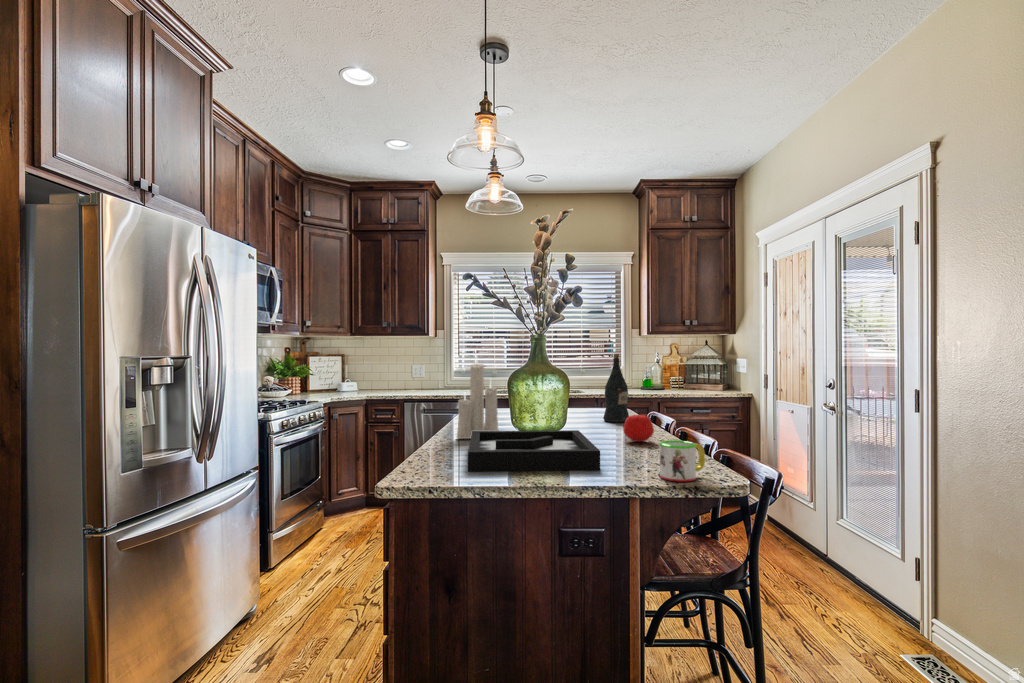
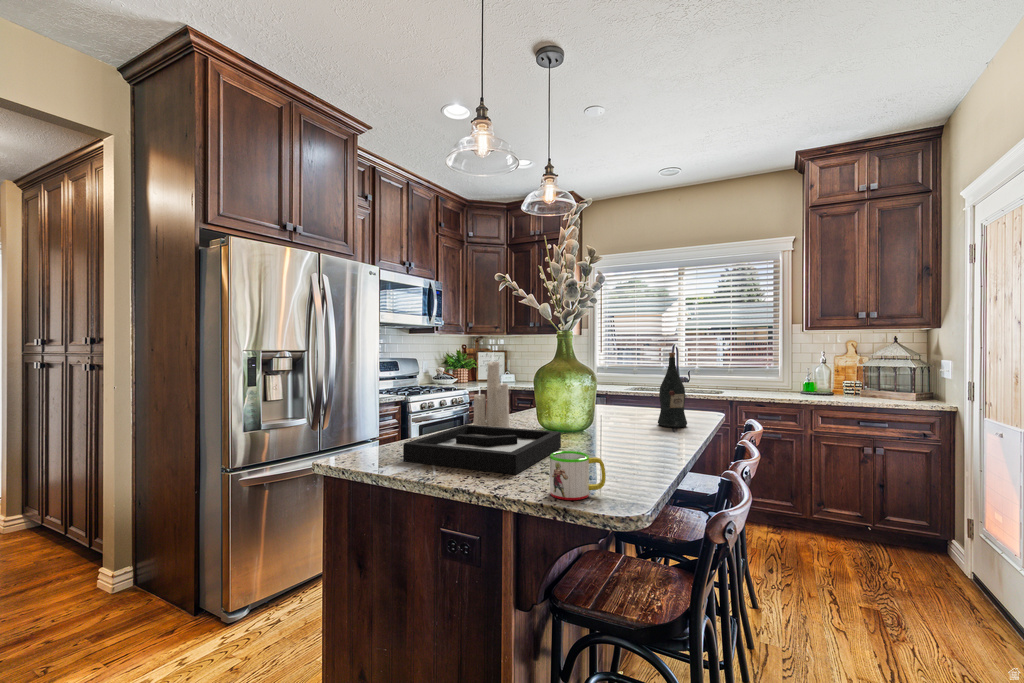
apple: present [623,415,654,442] -> none [619,418,652,450]

